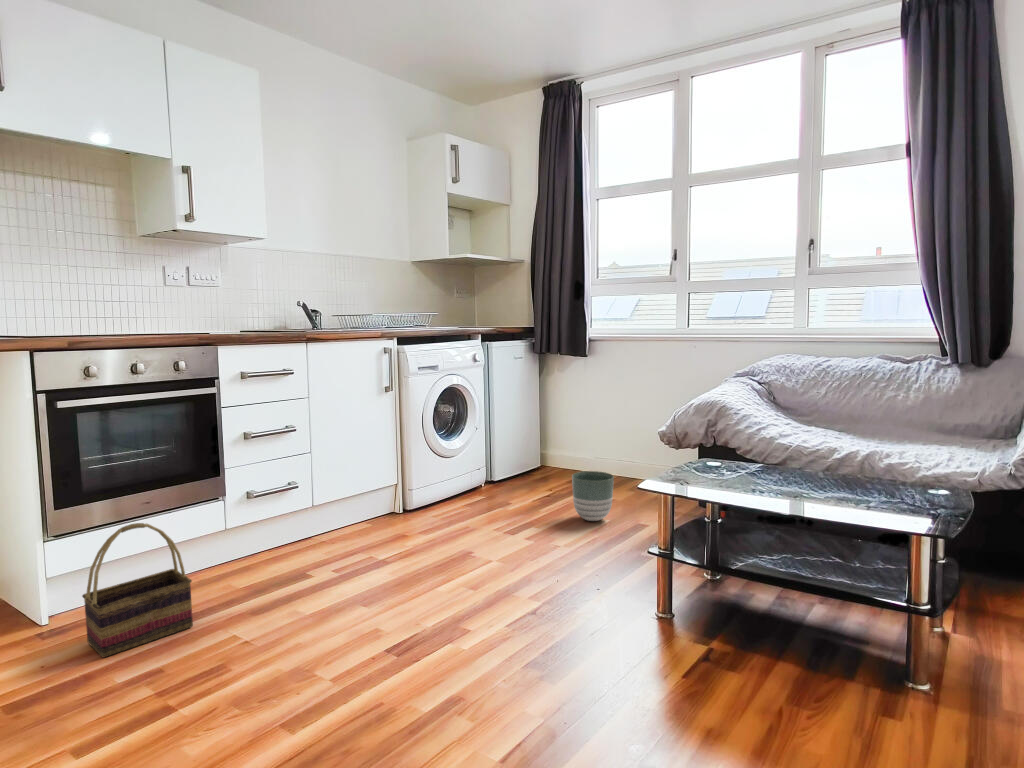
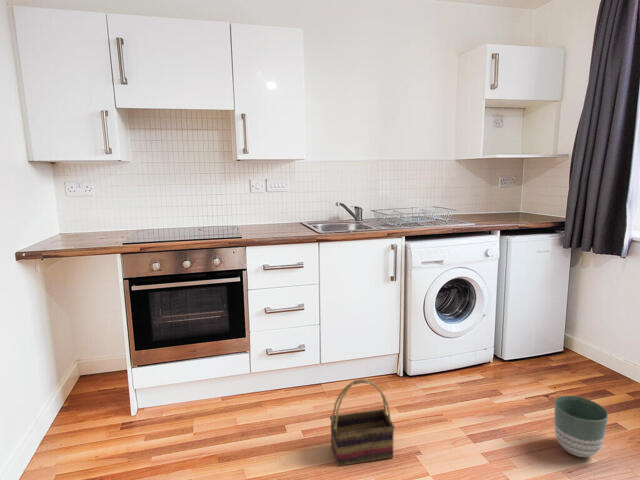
basket: present [82,523,193,658] -> present [330,379,395,466]

